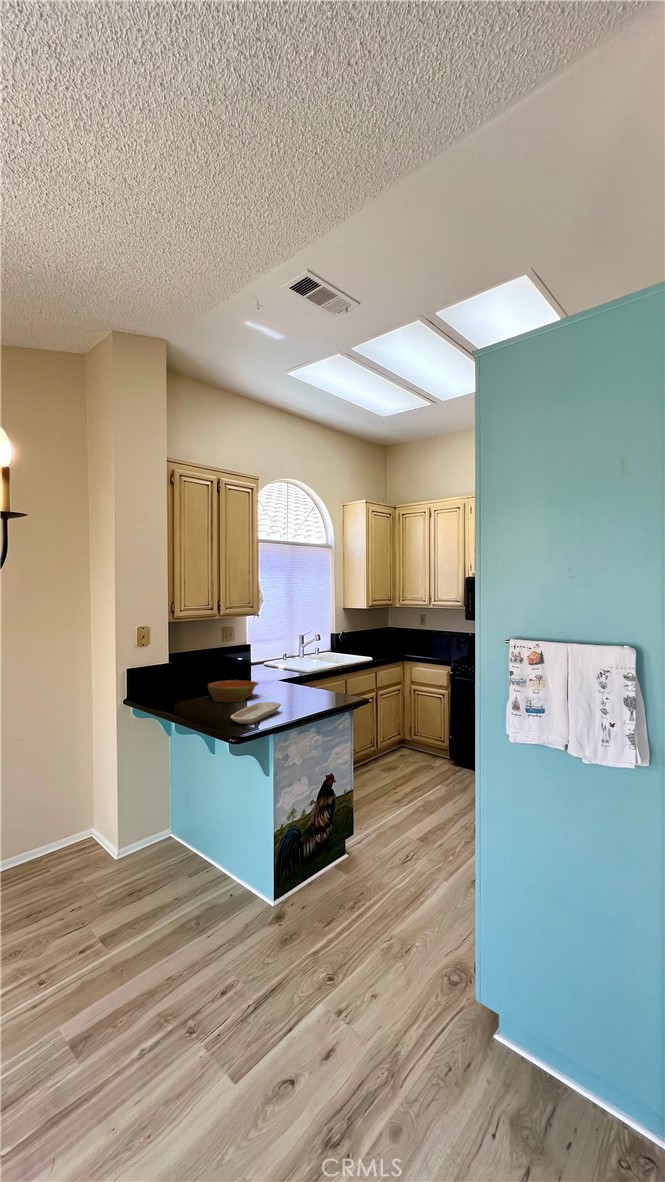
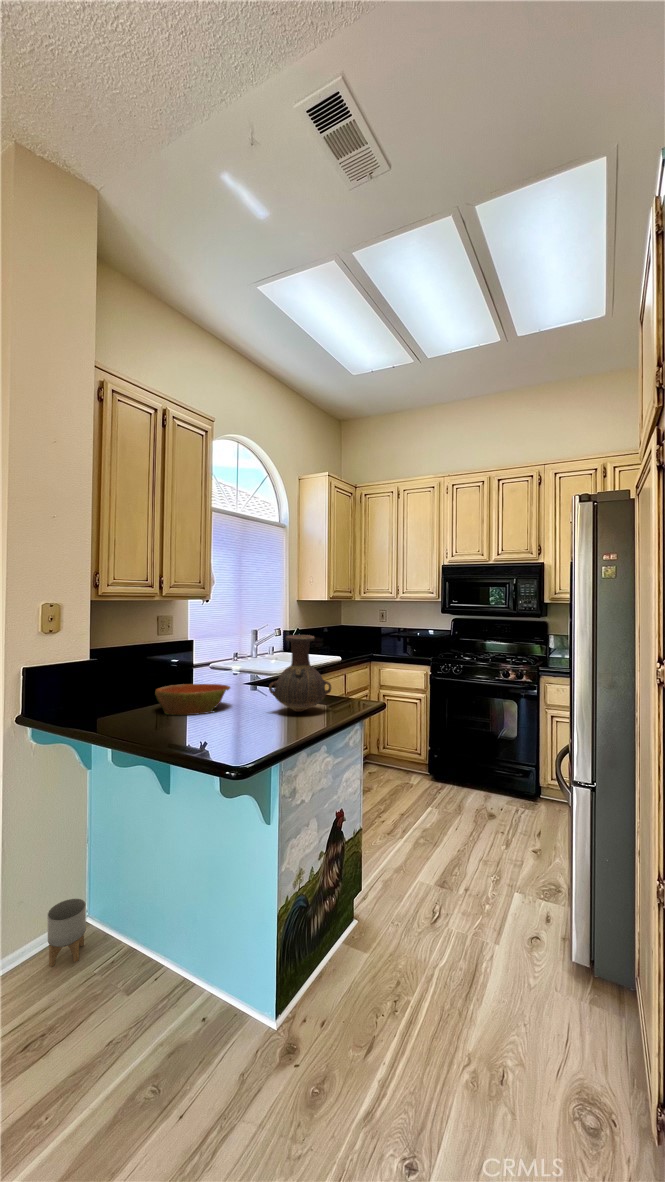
vase: none [280,649,324,704] -> present [269,635,331,712]
tray: present [231,702,281,724] -> none [215,711,282,746]
planter: none [144,819,167,859] -> present [48,899,86,967]

